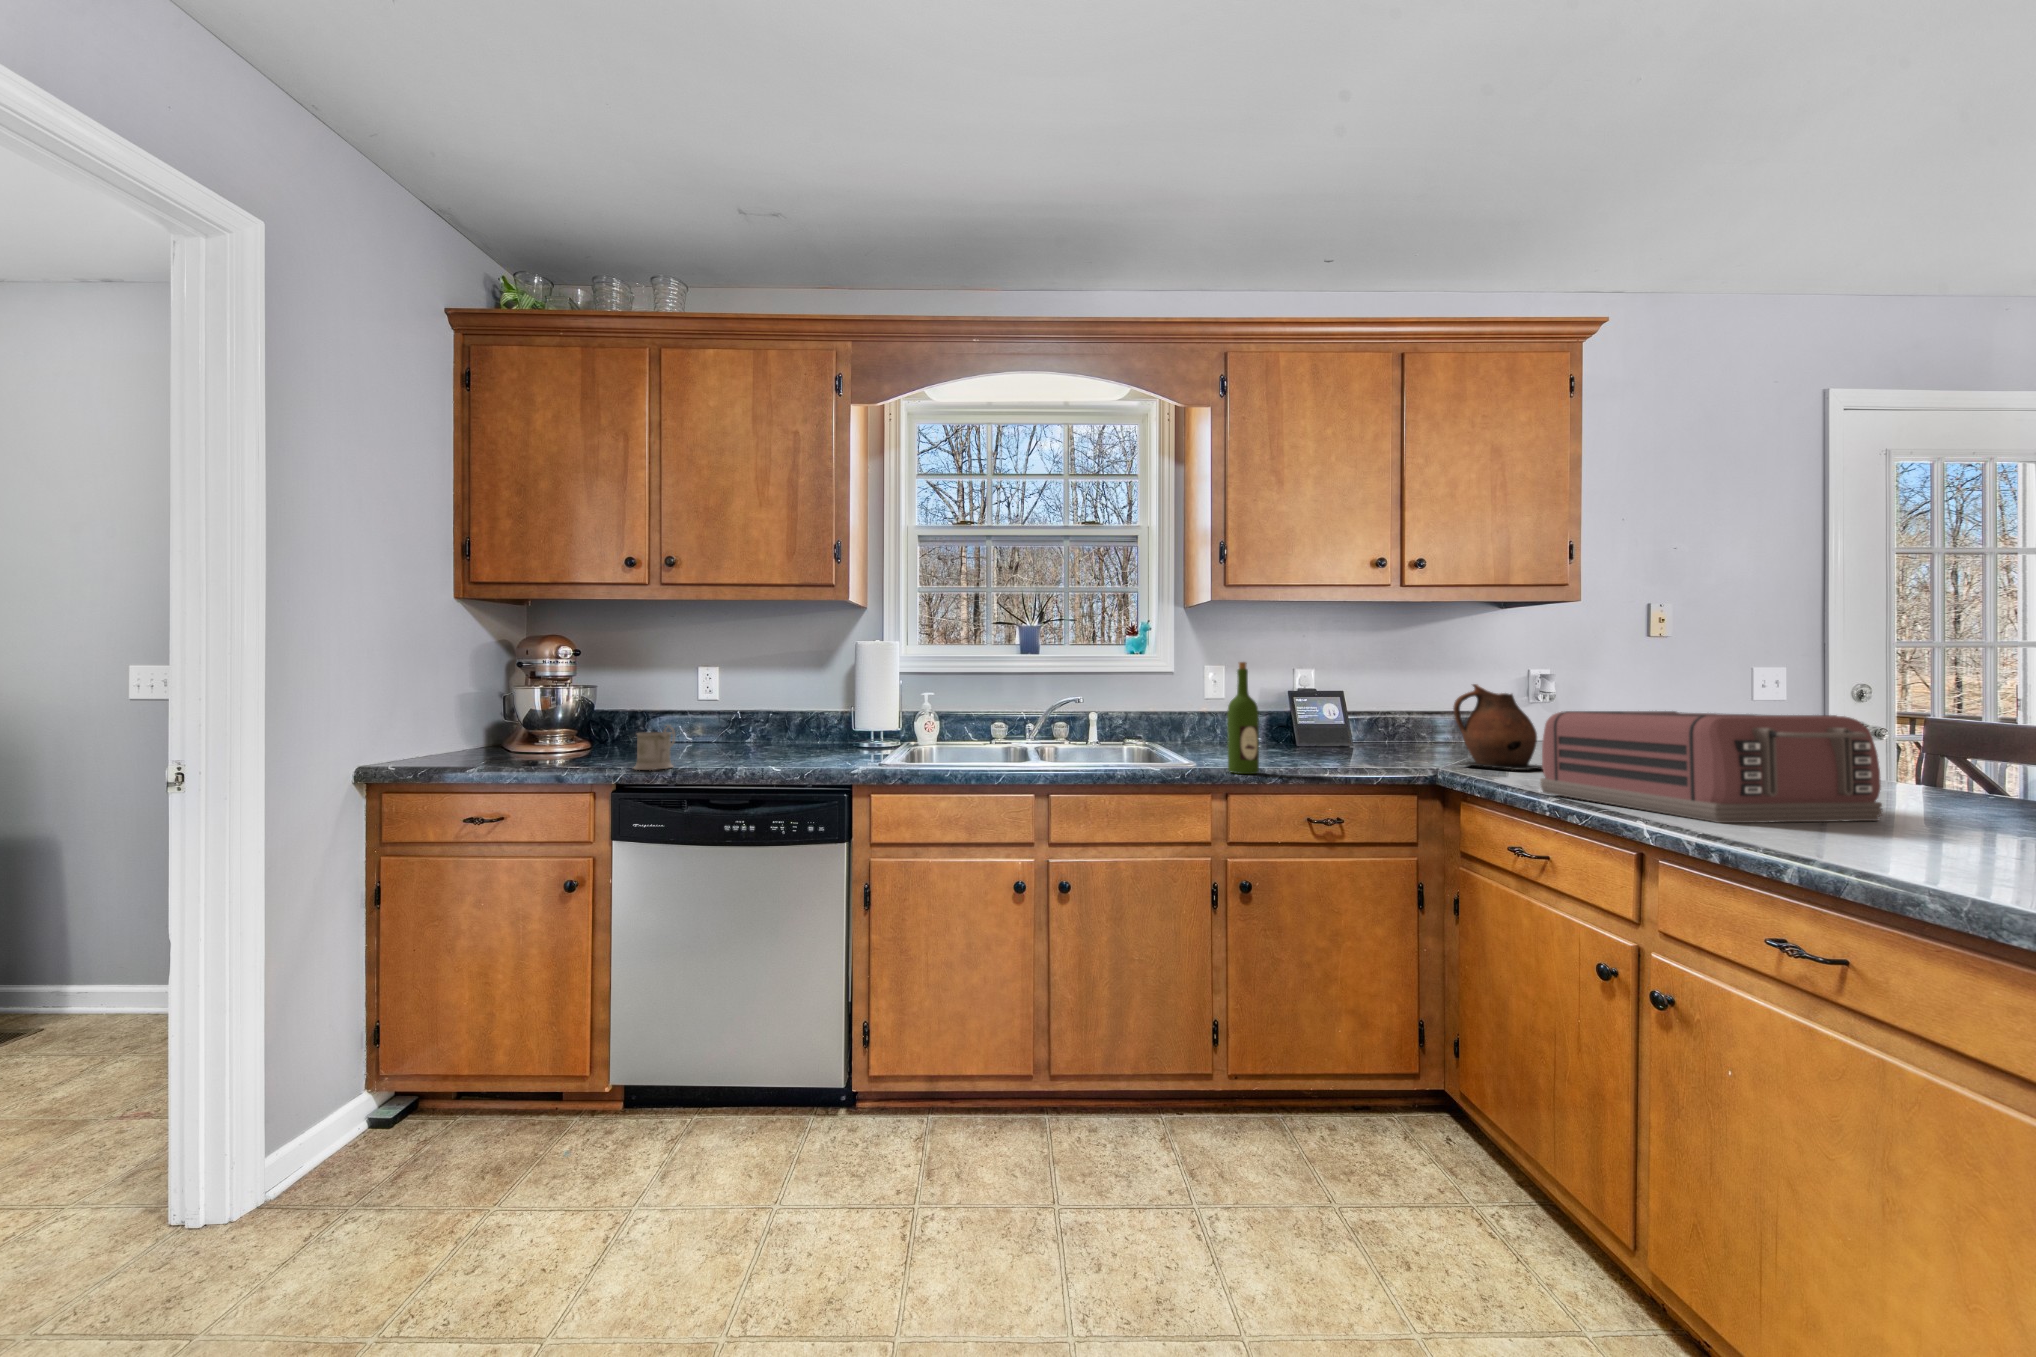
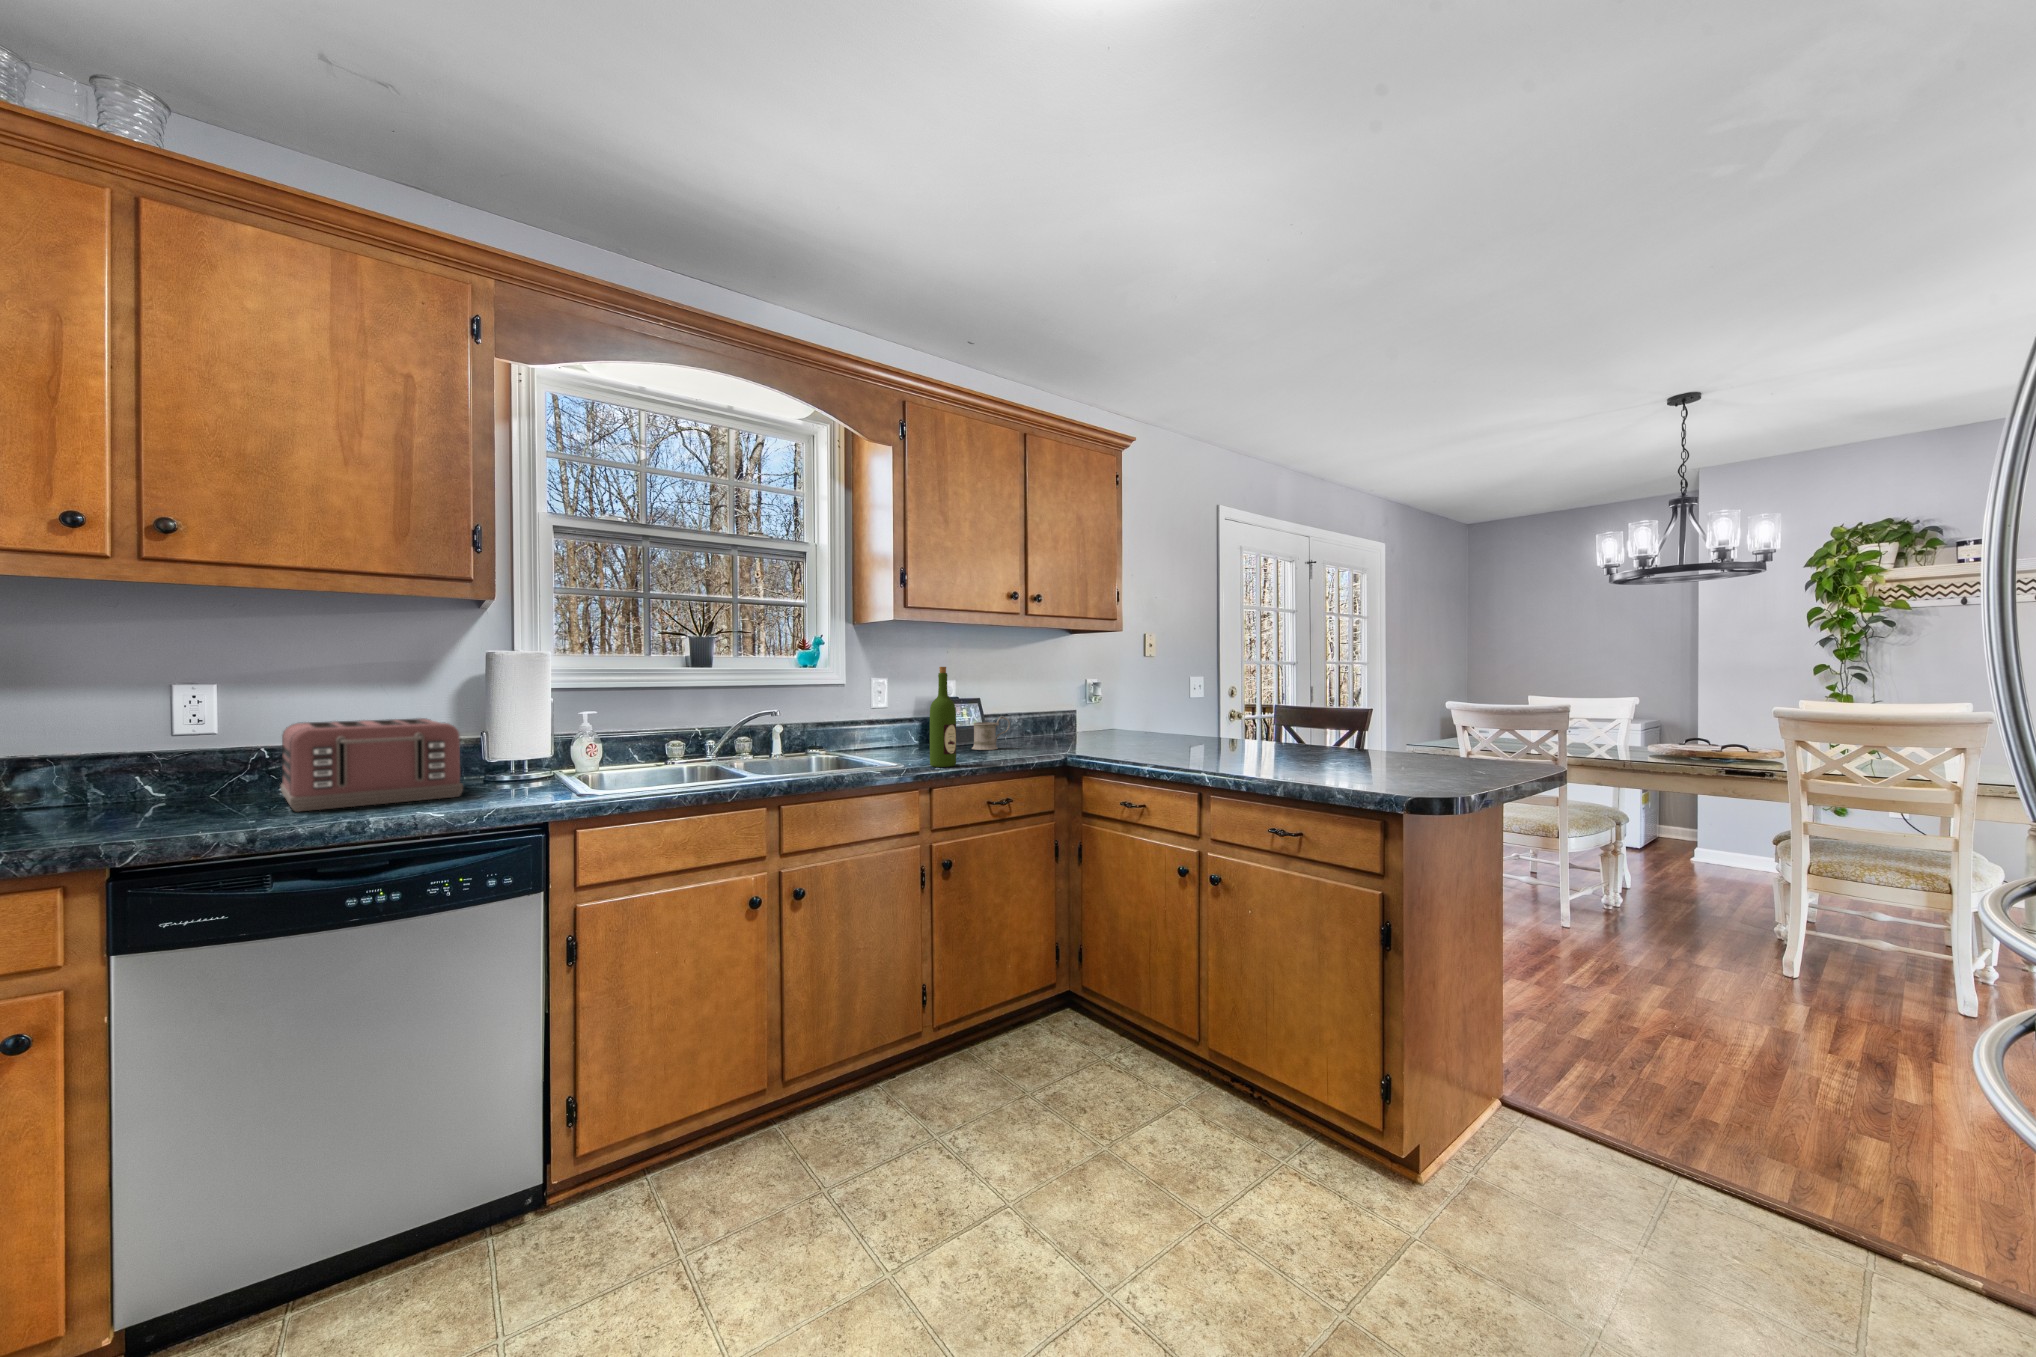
ceramic pitcher: present [1453,684,1542,770] -> none [1067,681,1125,748]
toaster: present [1540,711,1882,823] -> present [281,718,463,812]
mug: present [634,725,675,770] -> present [972,716,1010,750]

